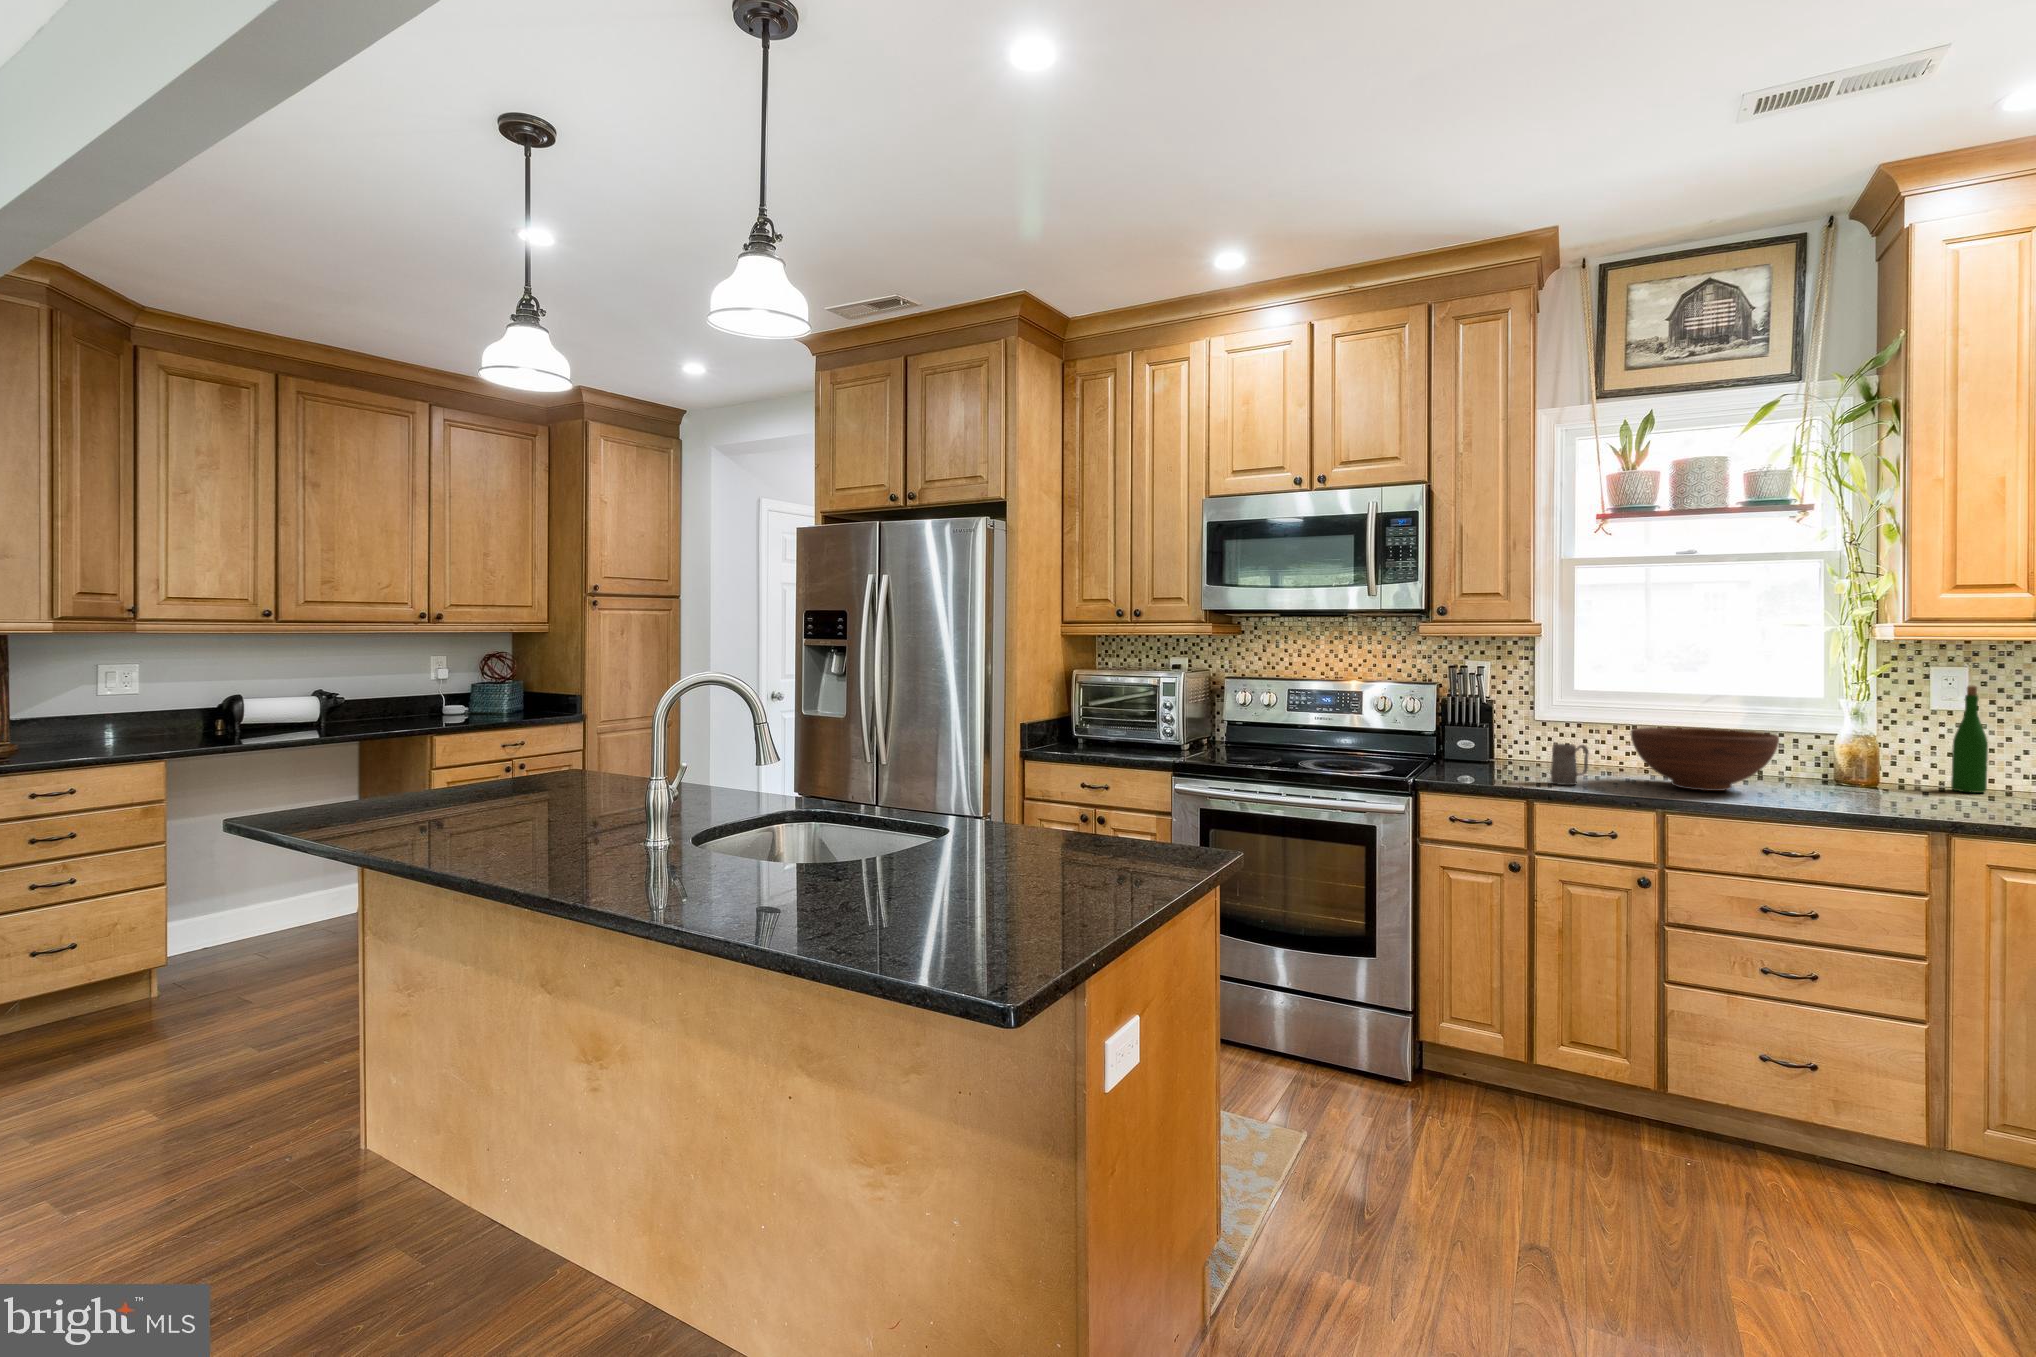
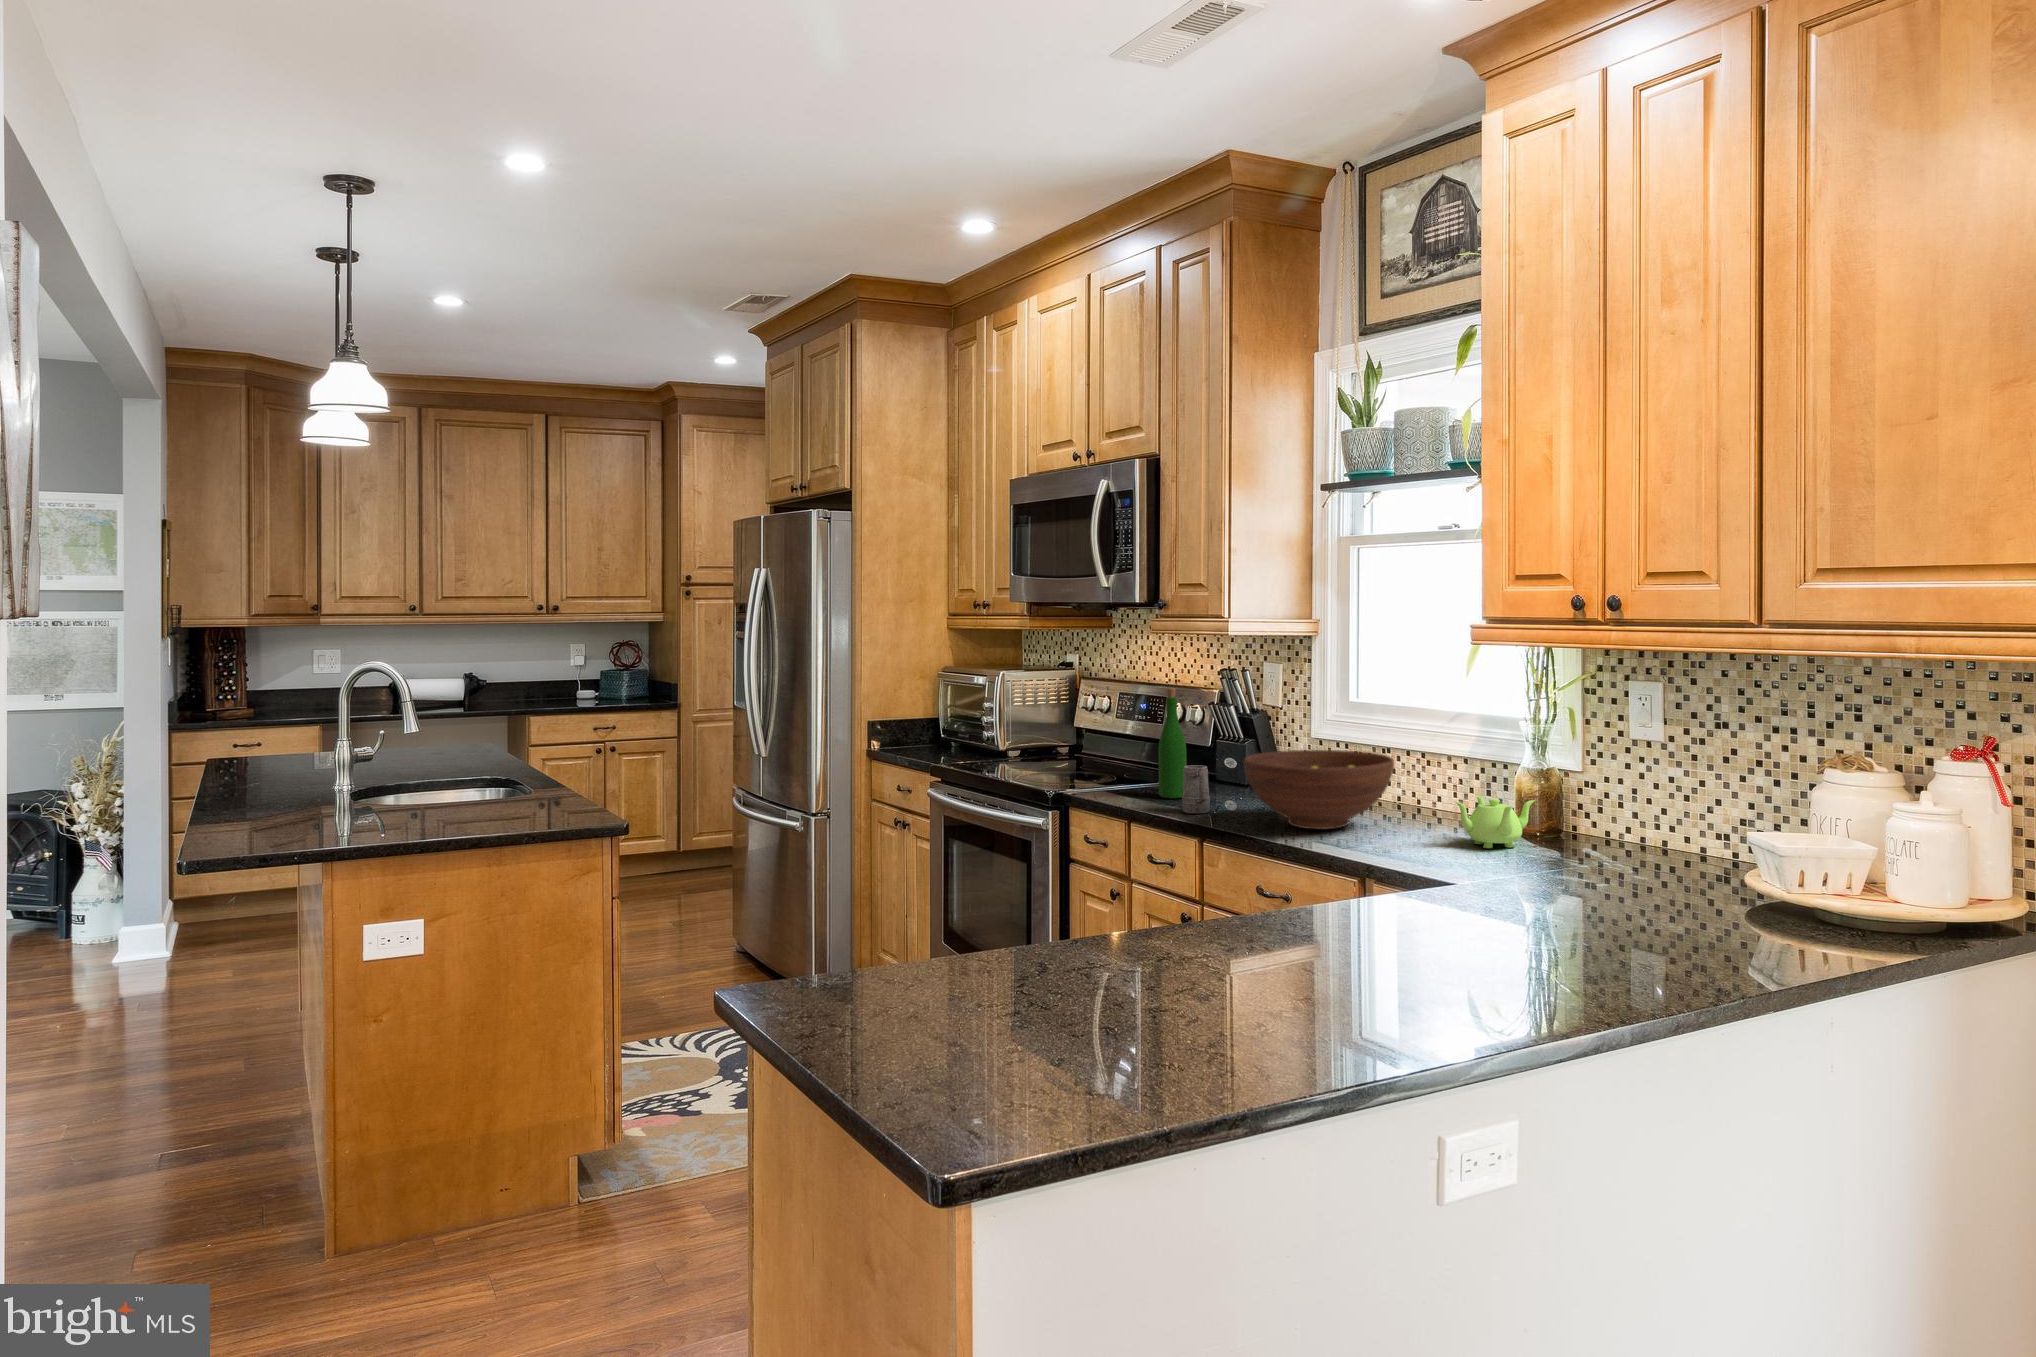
wine bottle: present [1951,686,1988,793] -> present [1158,687,1187,798]
teapot: none [1833,756,1912,796] -> present [1455,795,1535,848]

